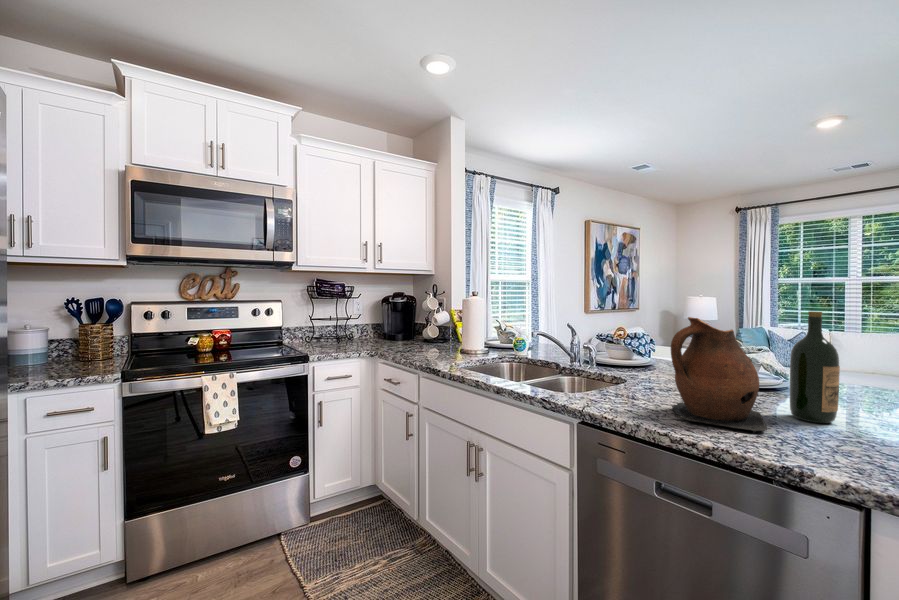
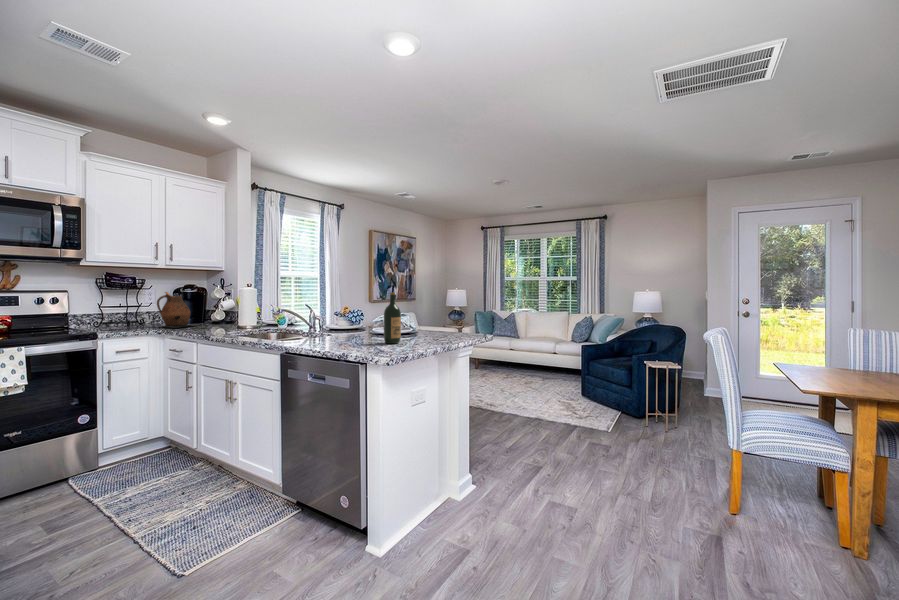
ceramic pitcher: present [671,317,767,433] -> present [157,292,195,328]

